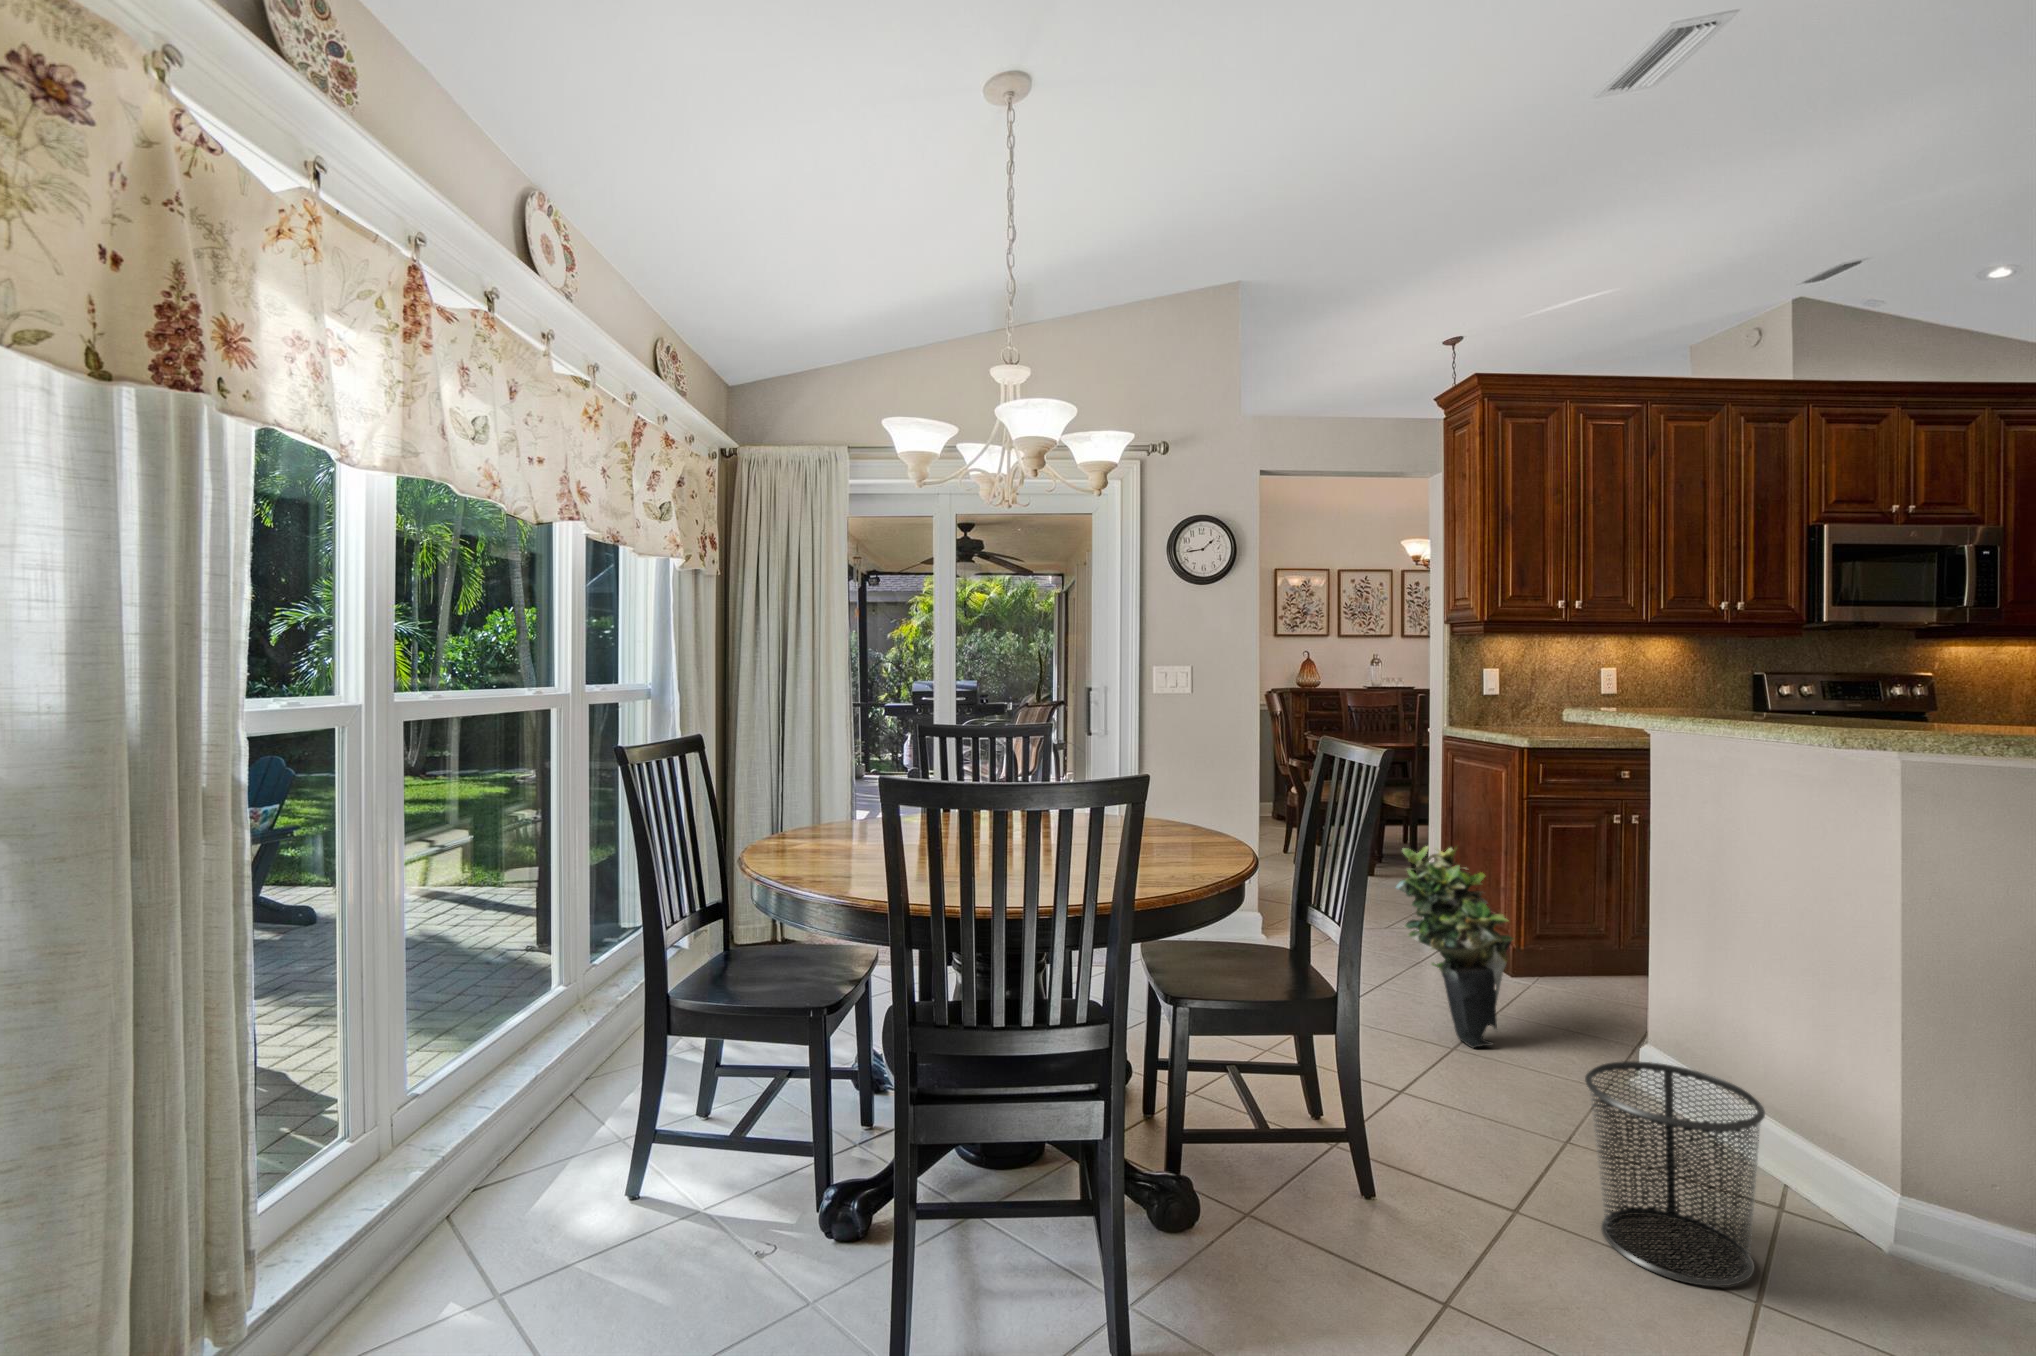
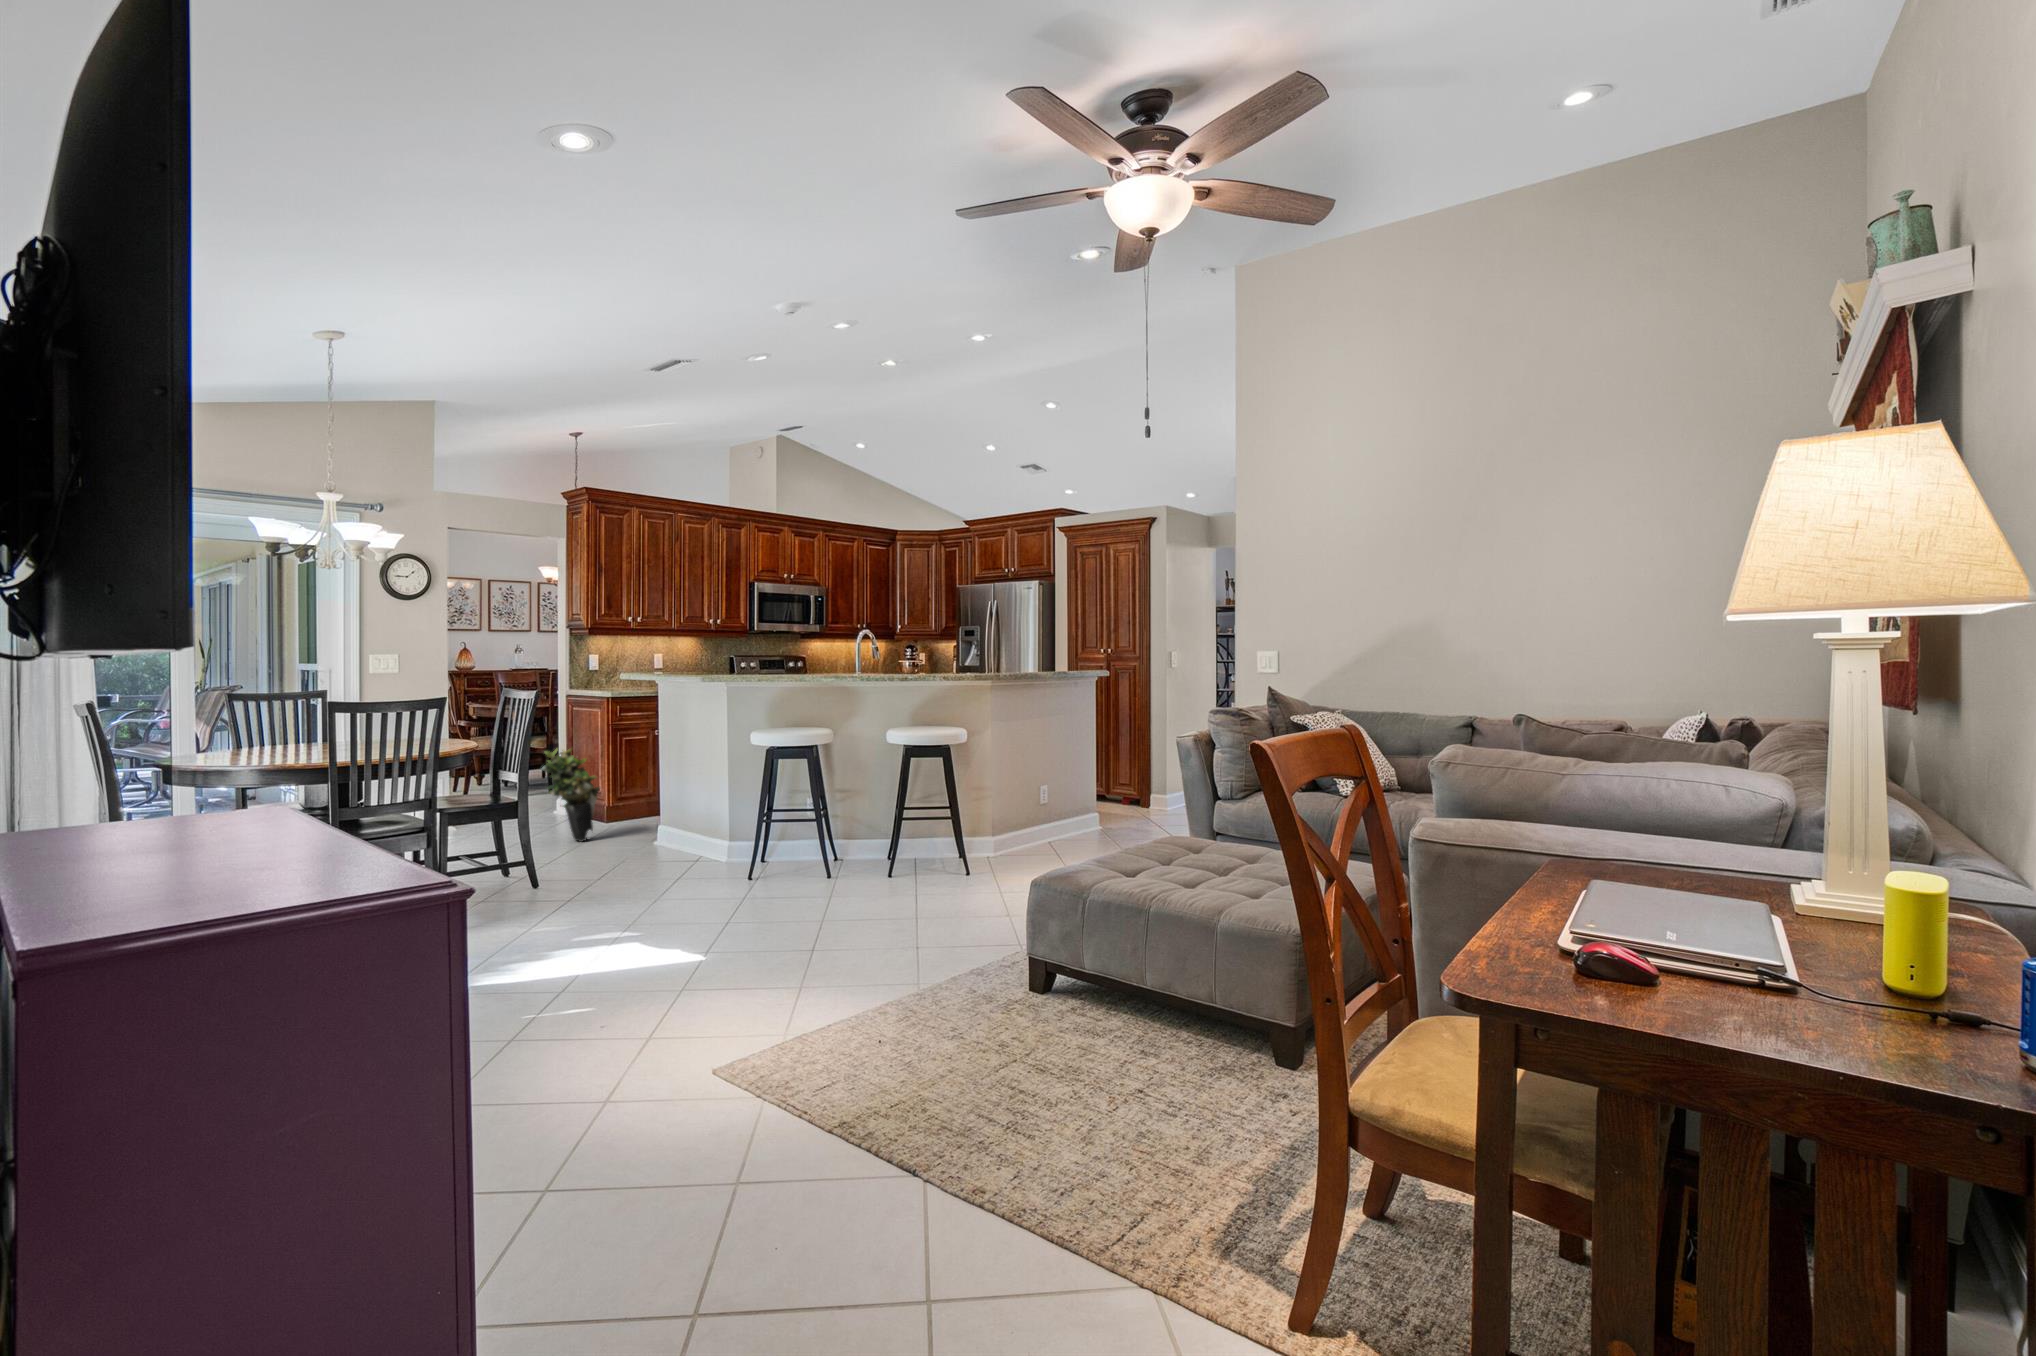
waste bin: present [1585,1061,1765,1286] -> none [617,803,674,869]

